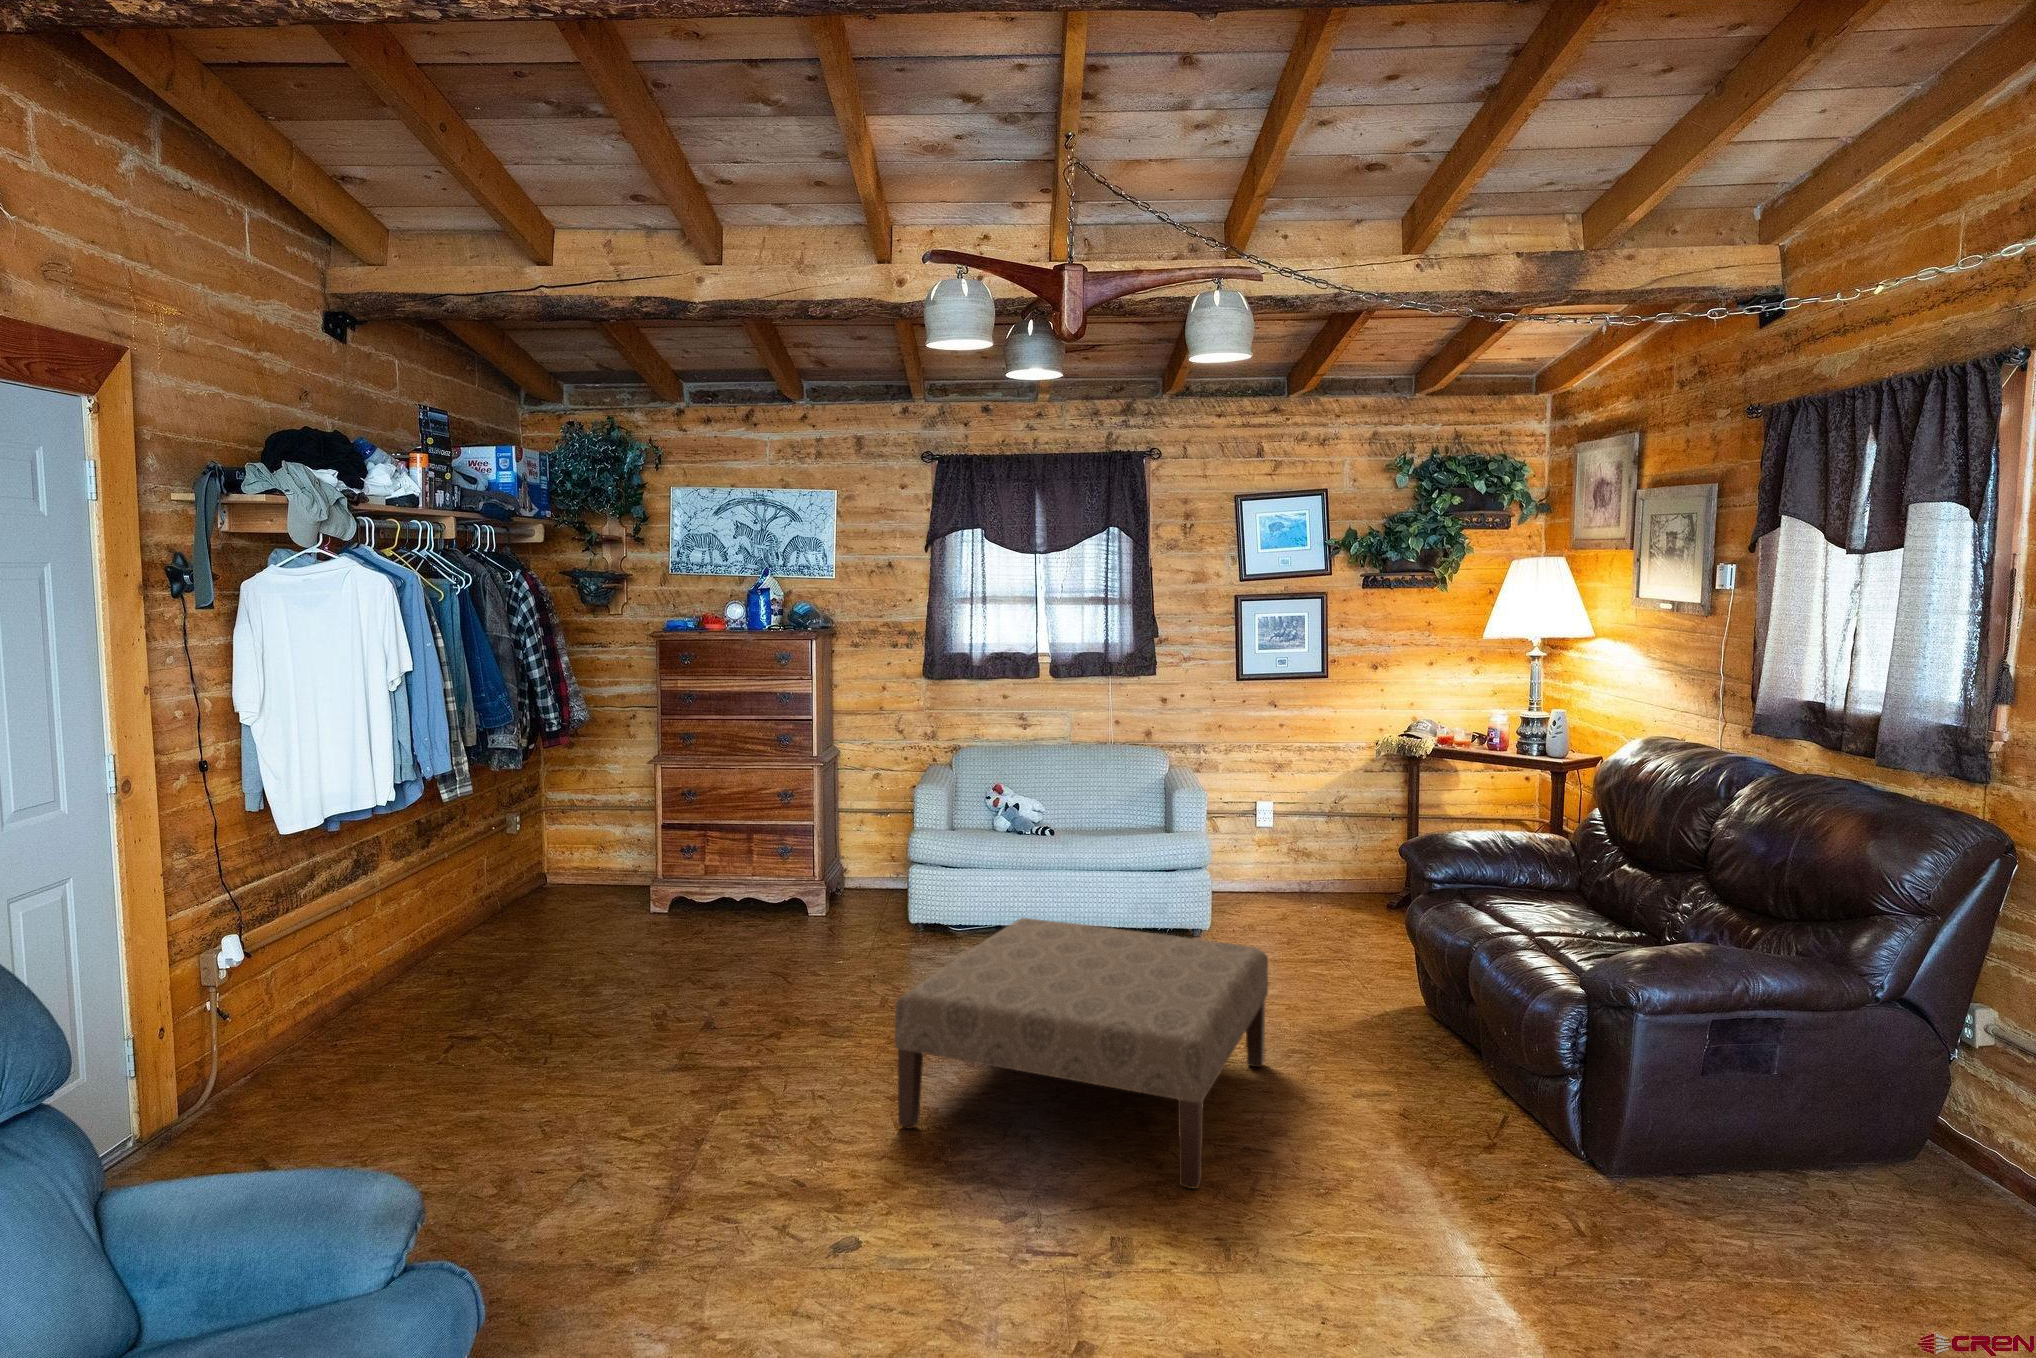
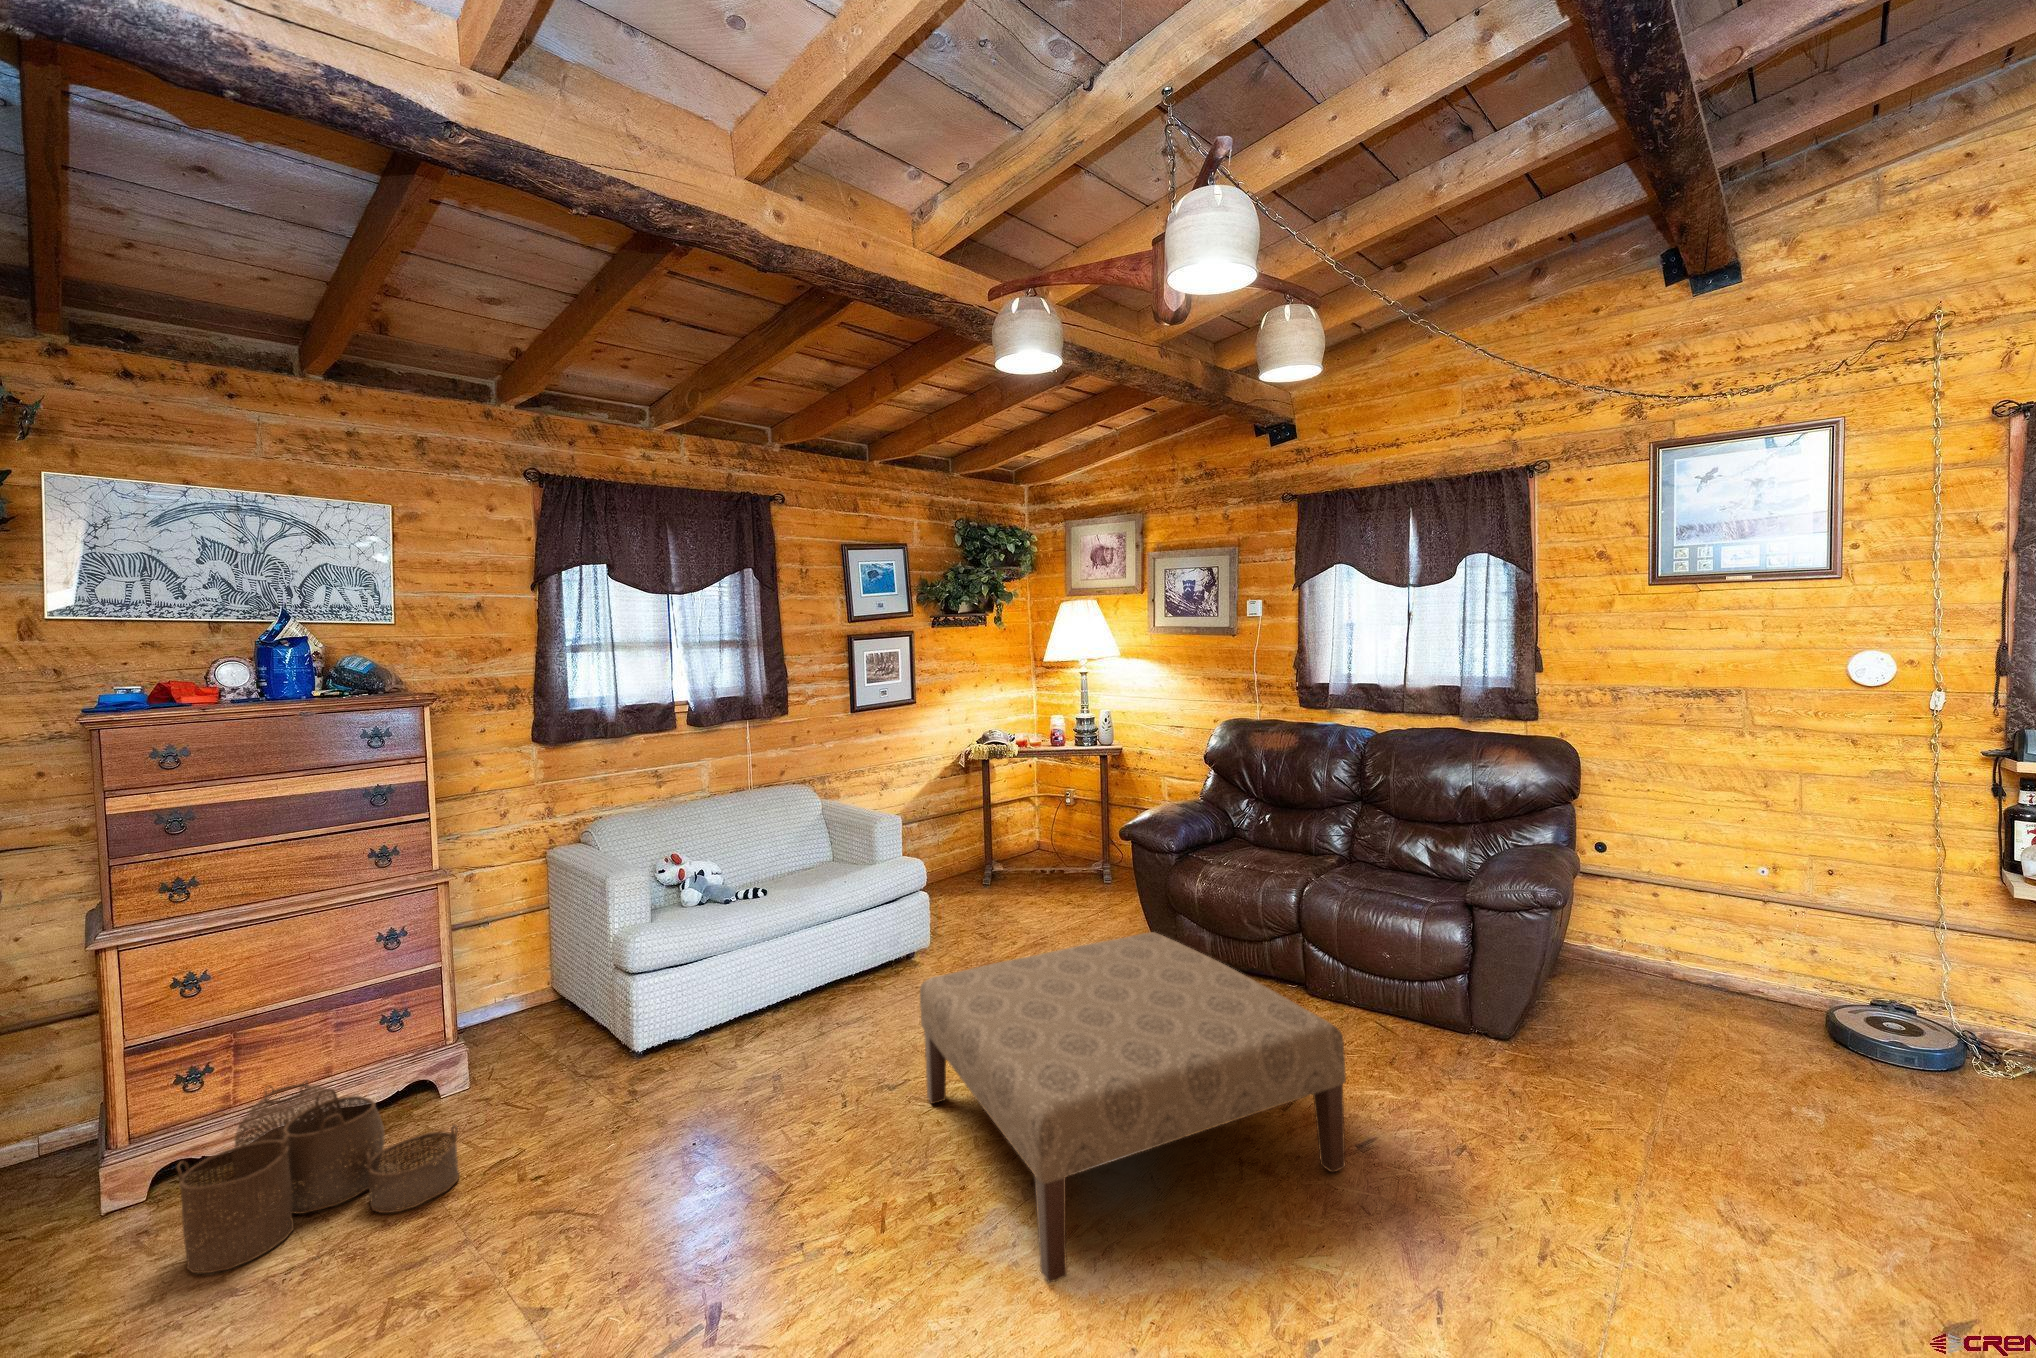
woven basket: none [638,873,762,962] -> present [176,1081,459,1273]

